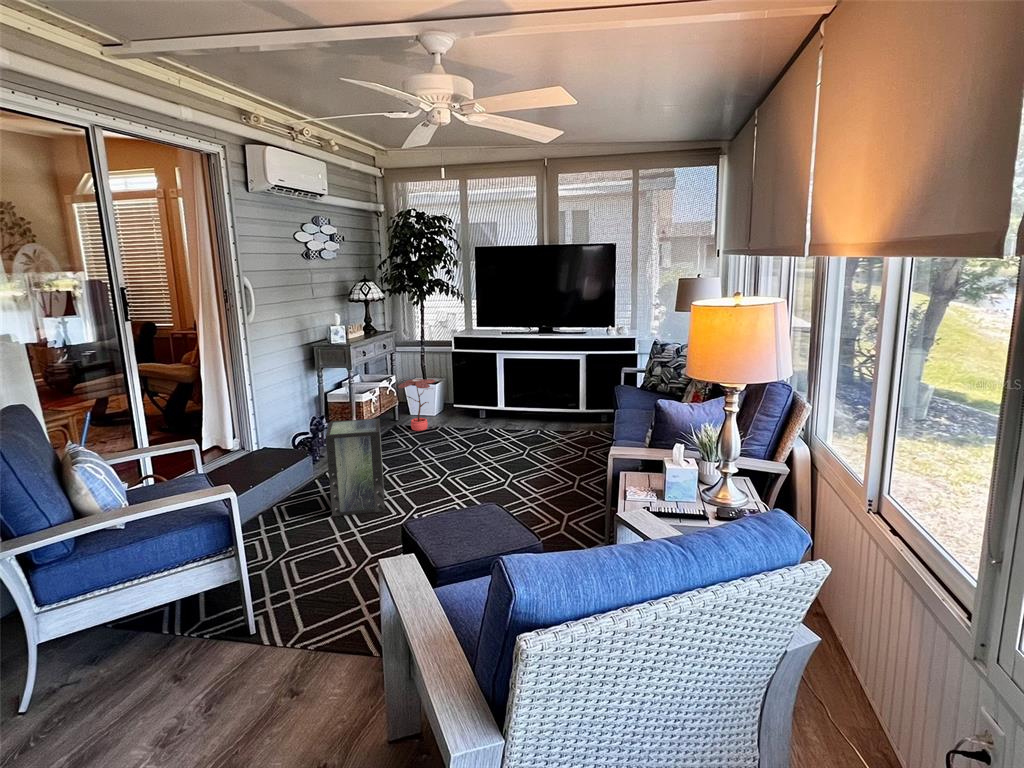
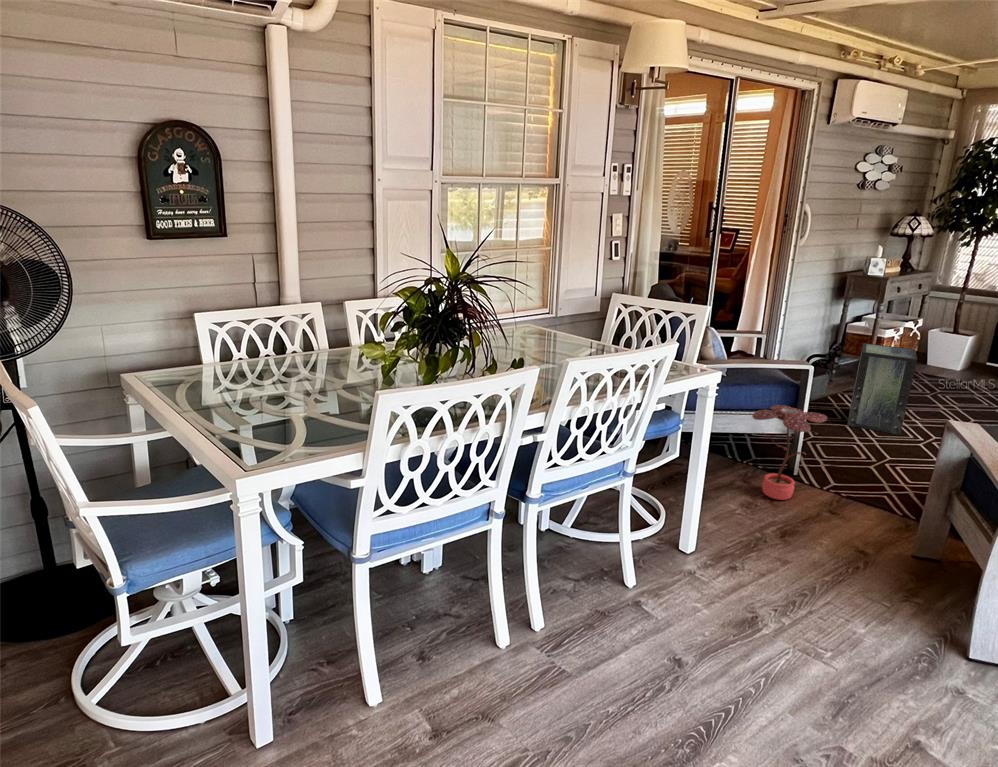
potted plant: present [399,379,435,431] -> present [752,405,827,500]

